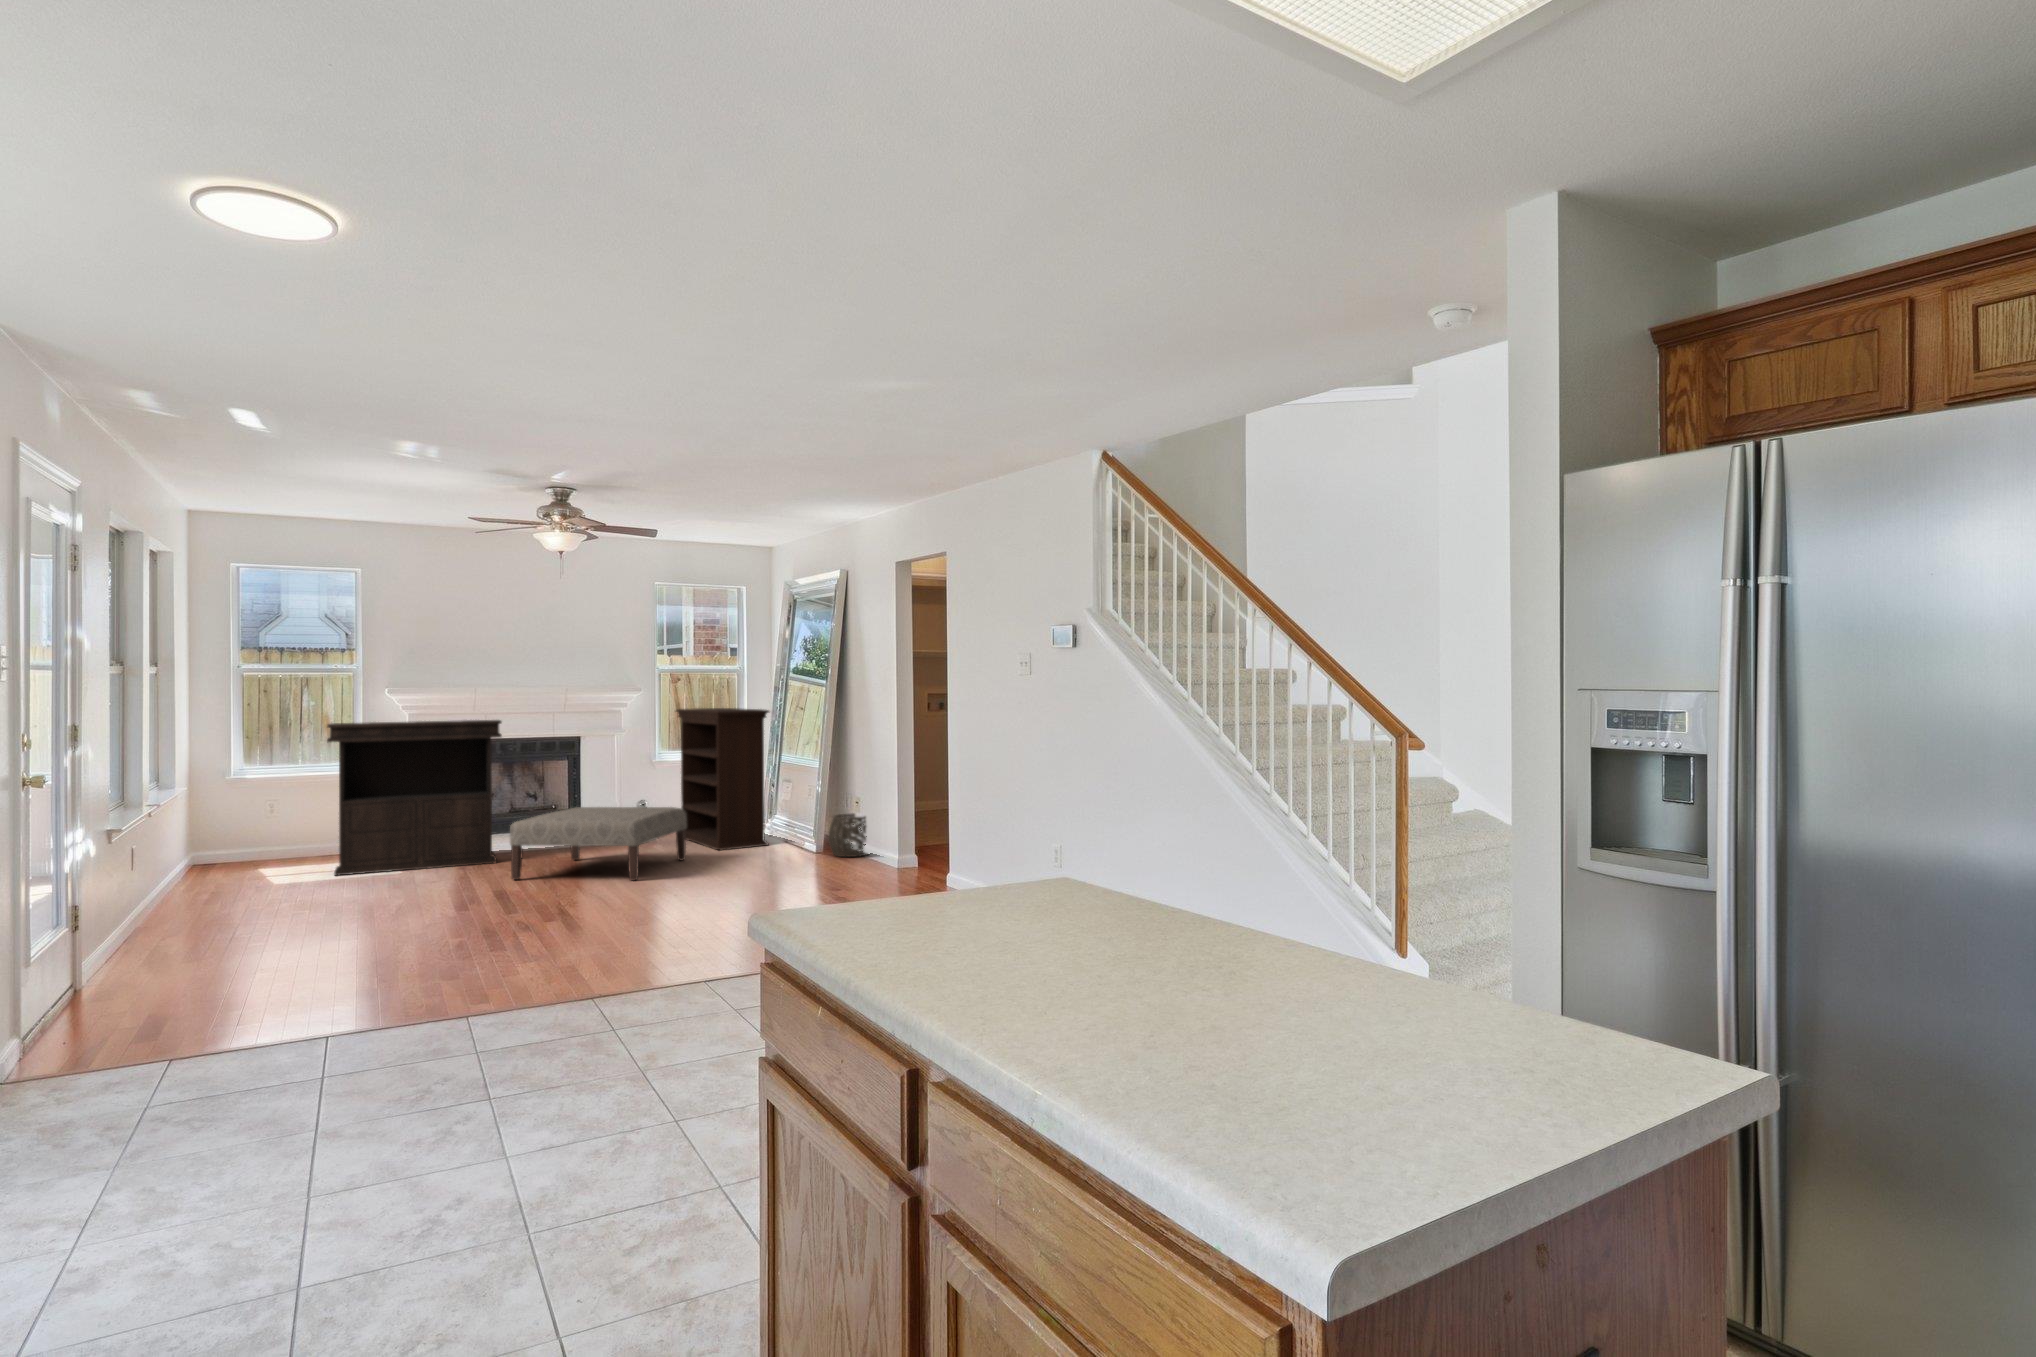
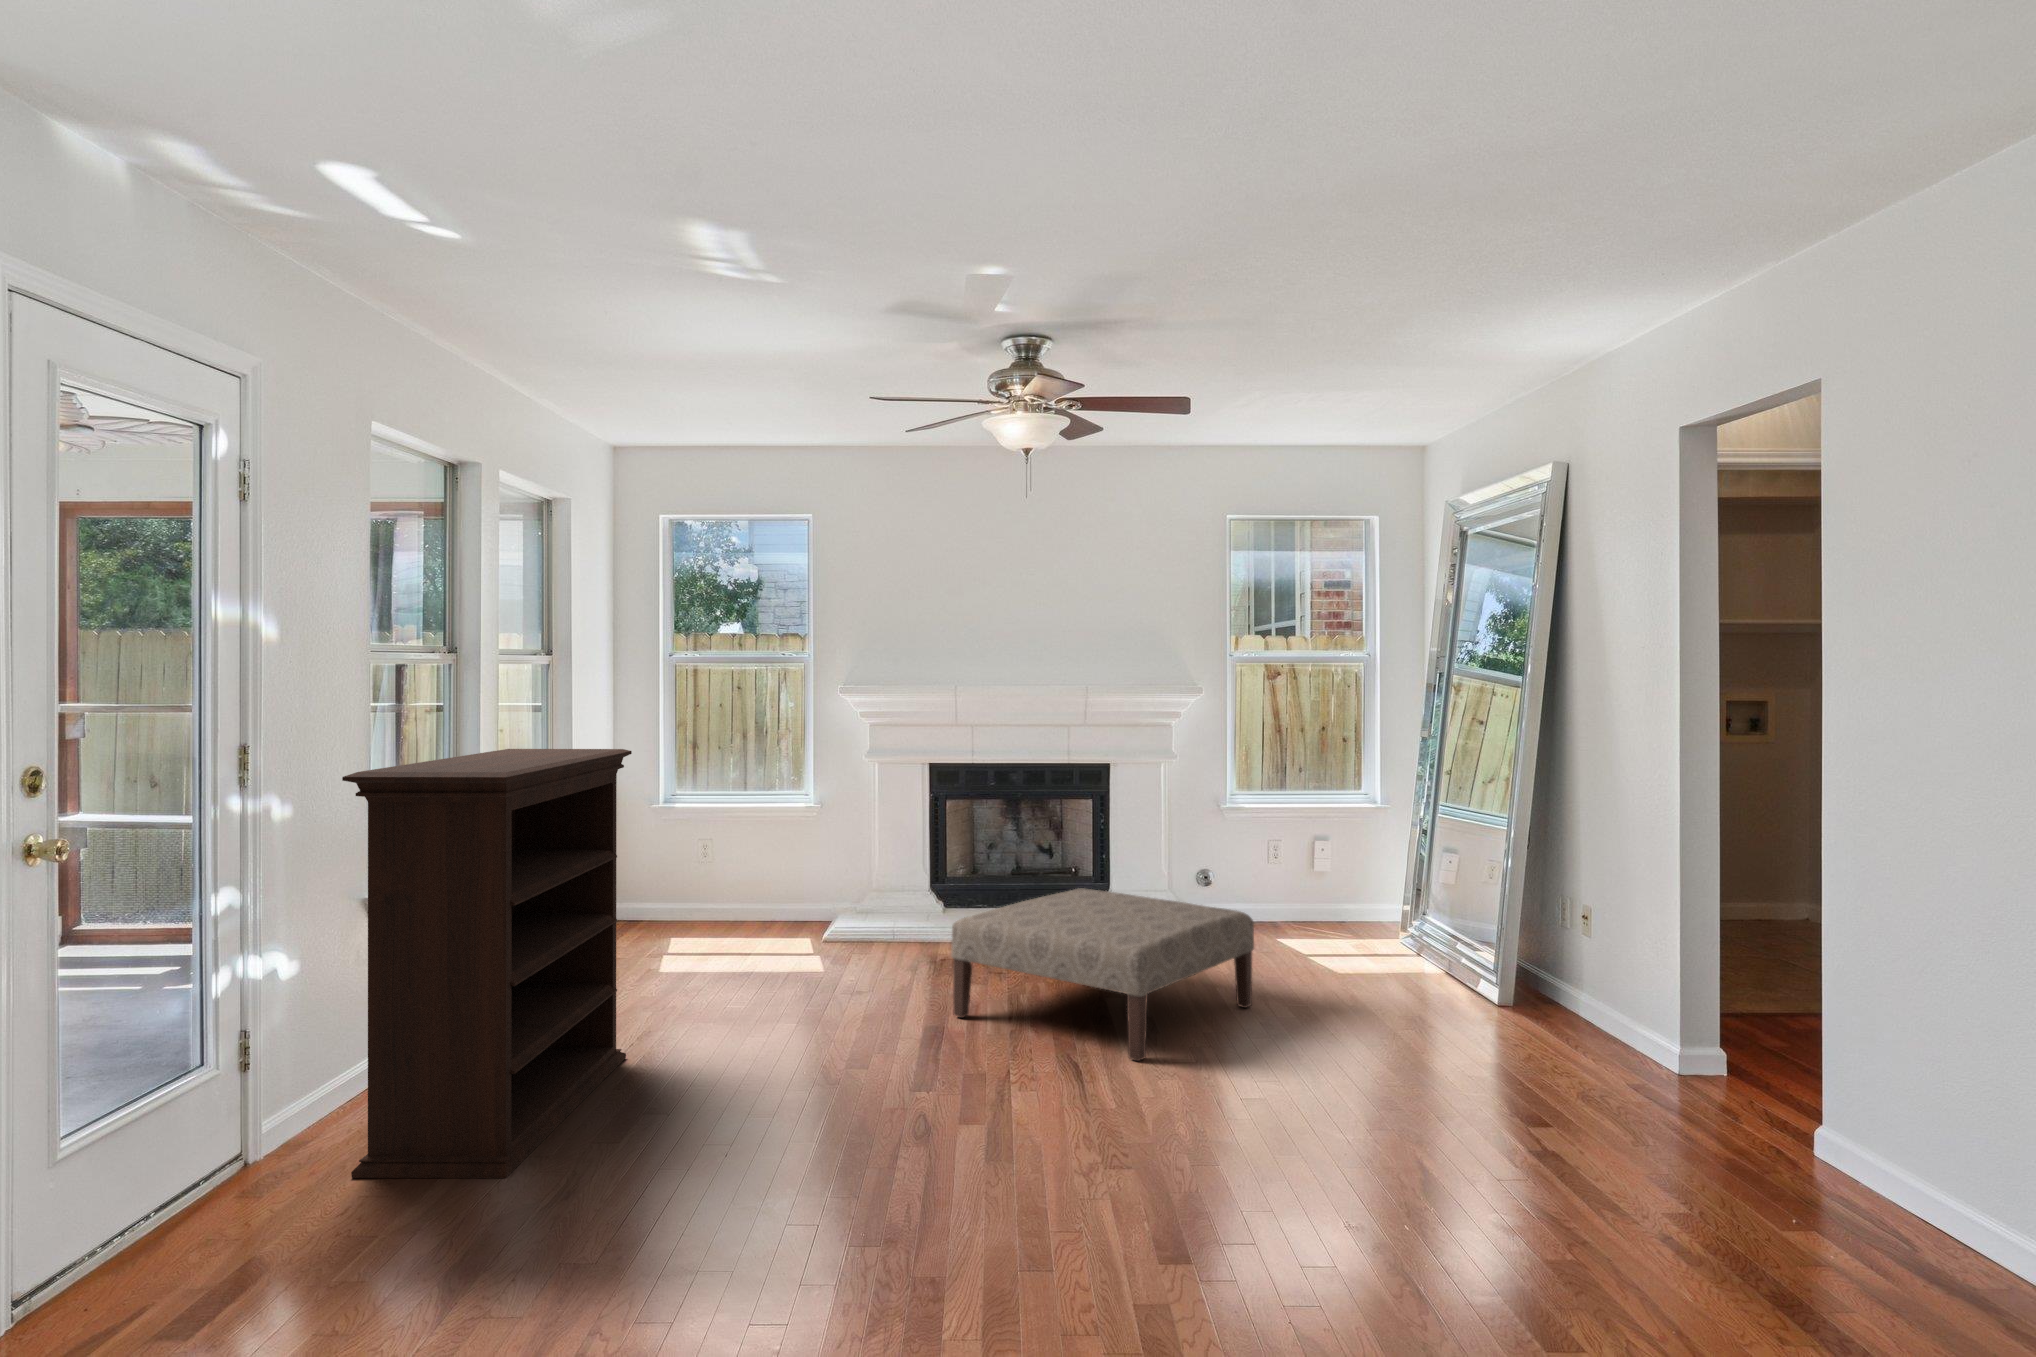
bookshelf: present [676,708,769,850] -> present [342,749,632,1178]
console table: present [327,720,502,876] -> none [749,735,985,963]
woven basket: present [829,814,868,857] -> none [1532,958,1640,1061]

